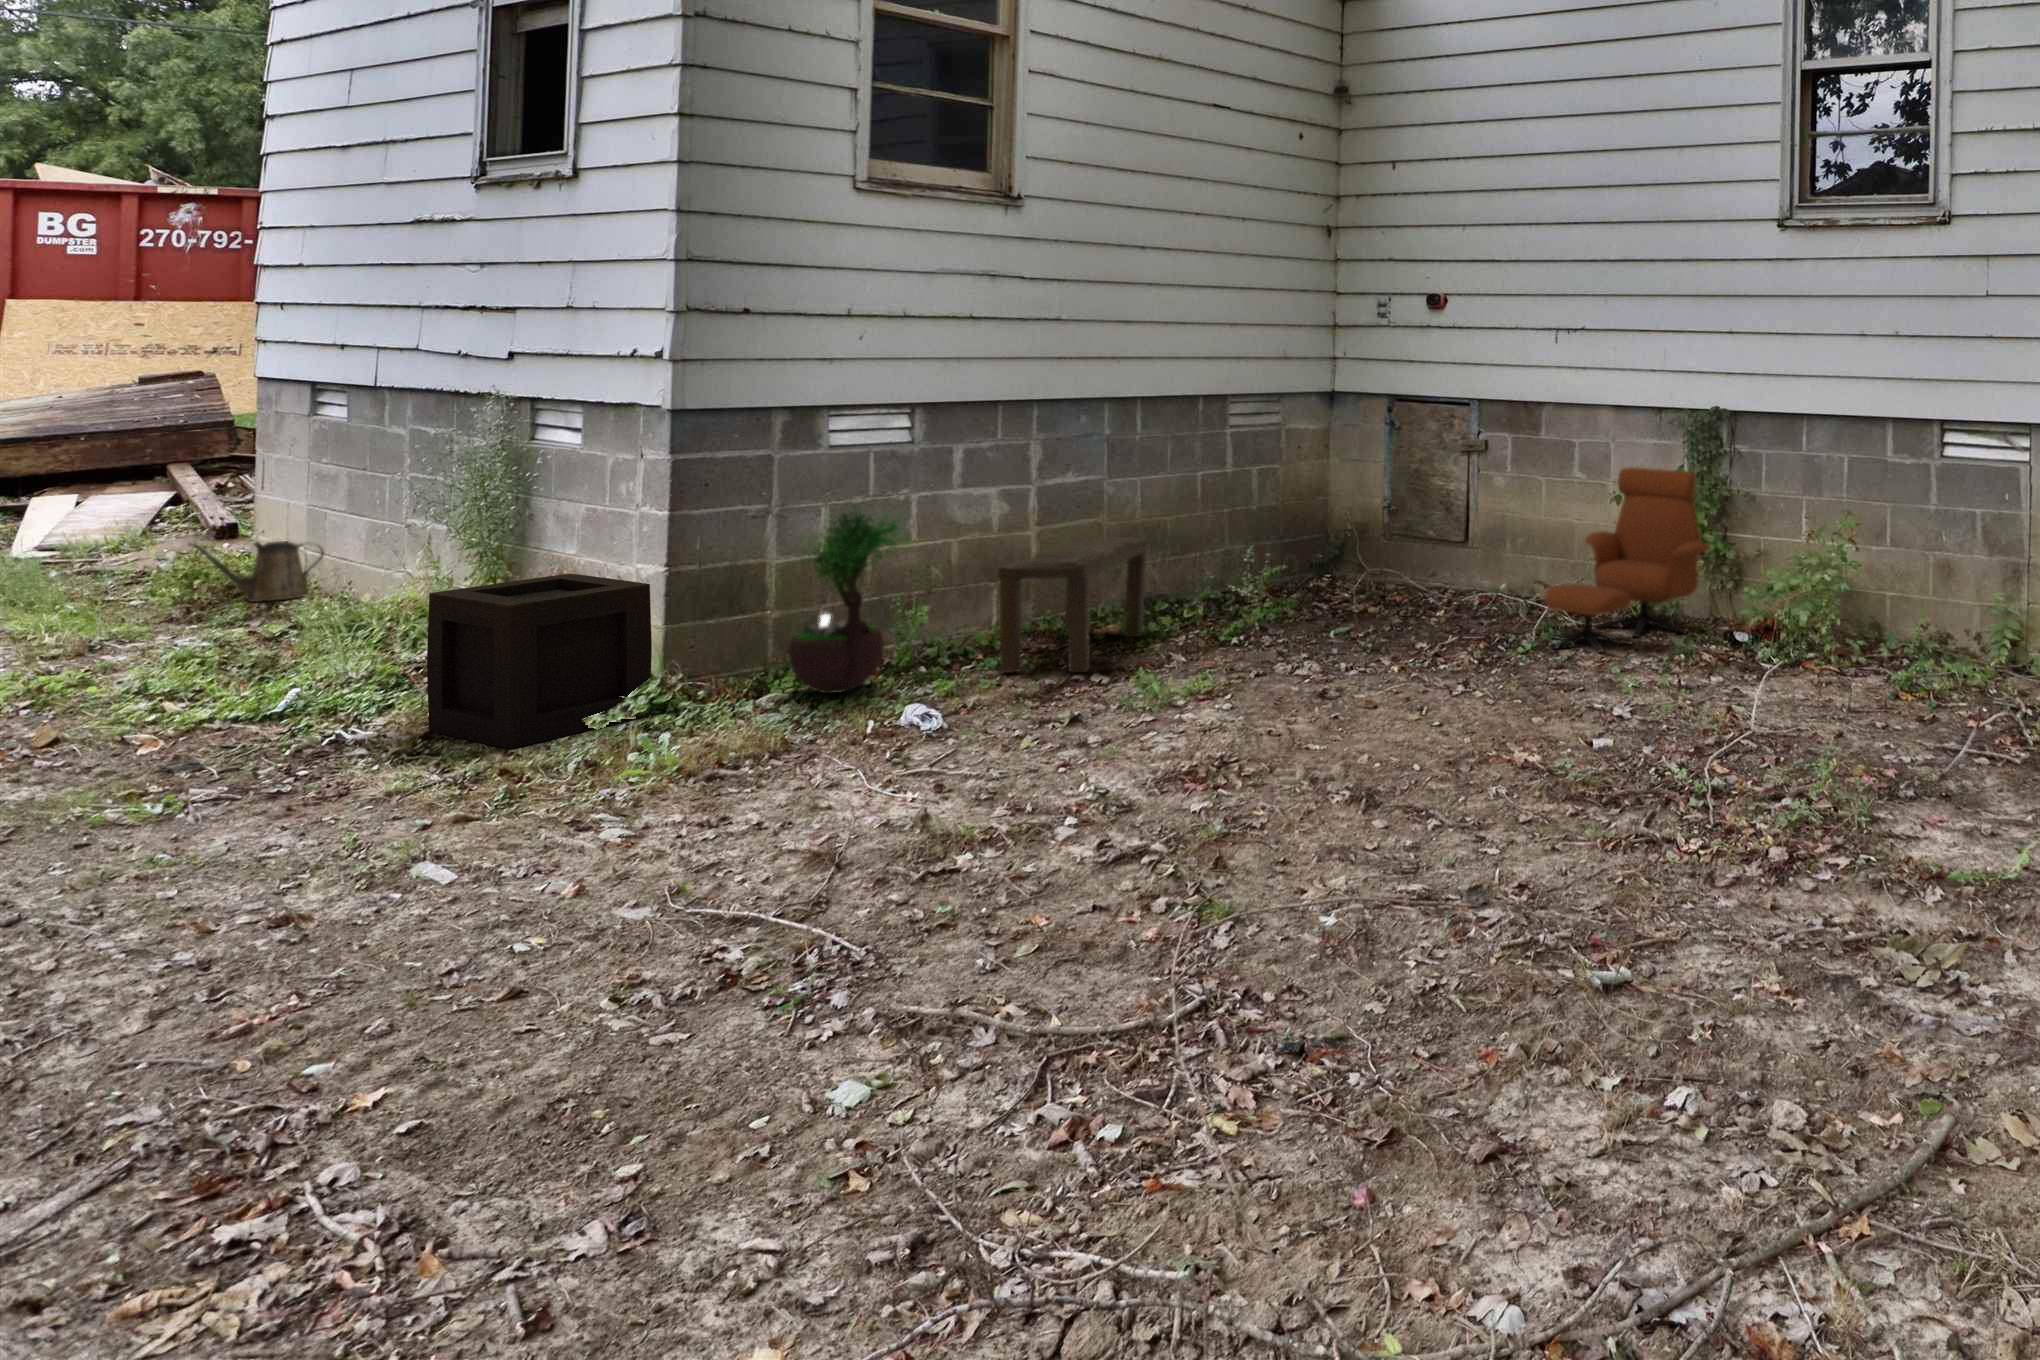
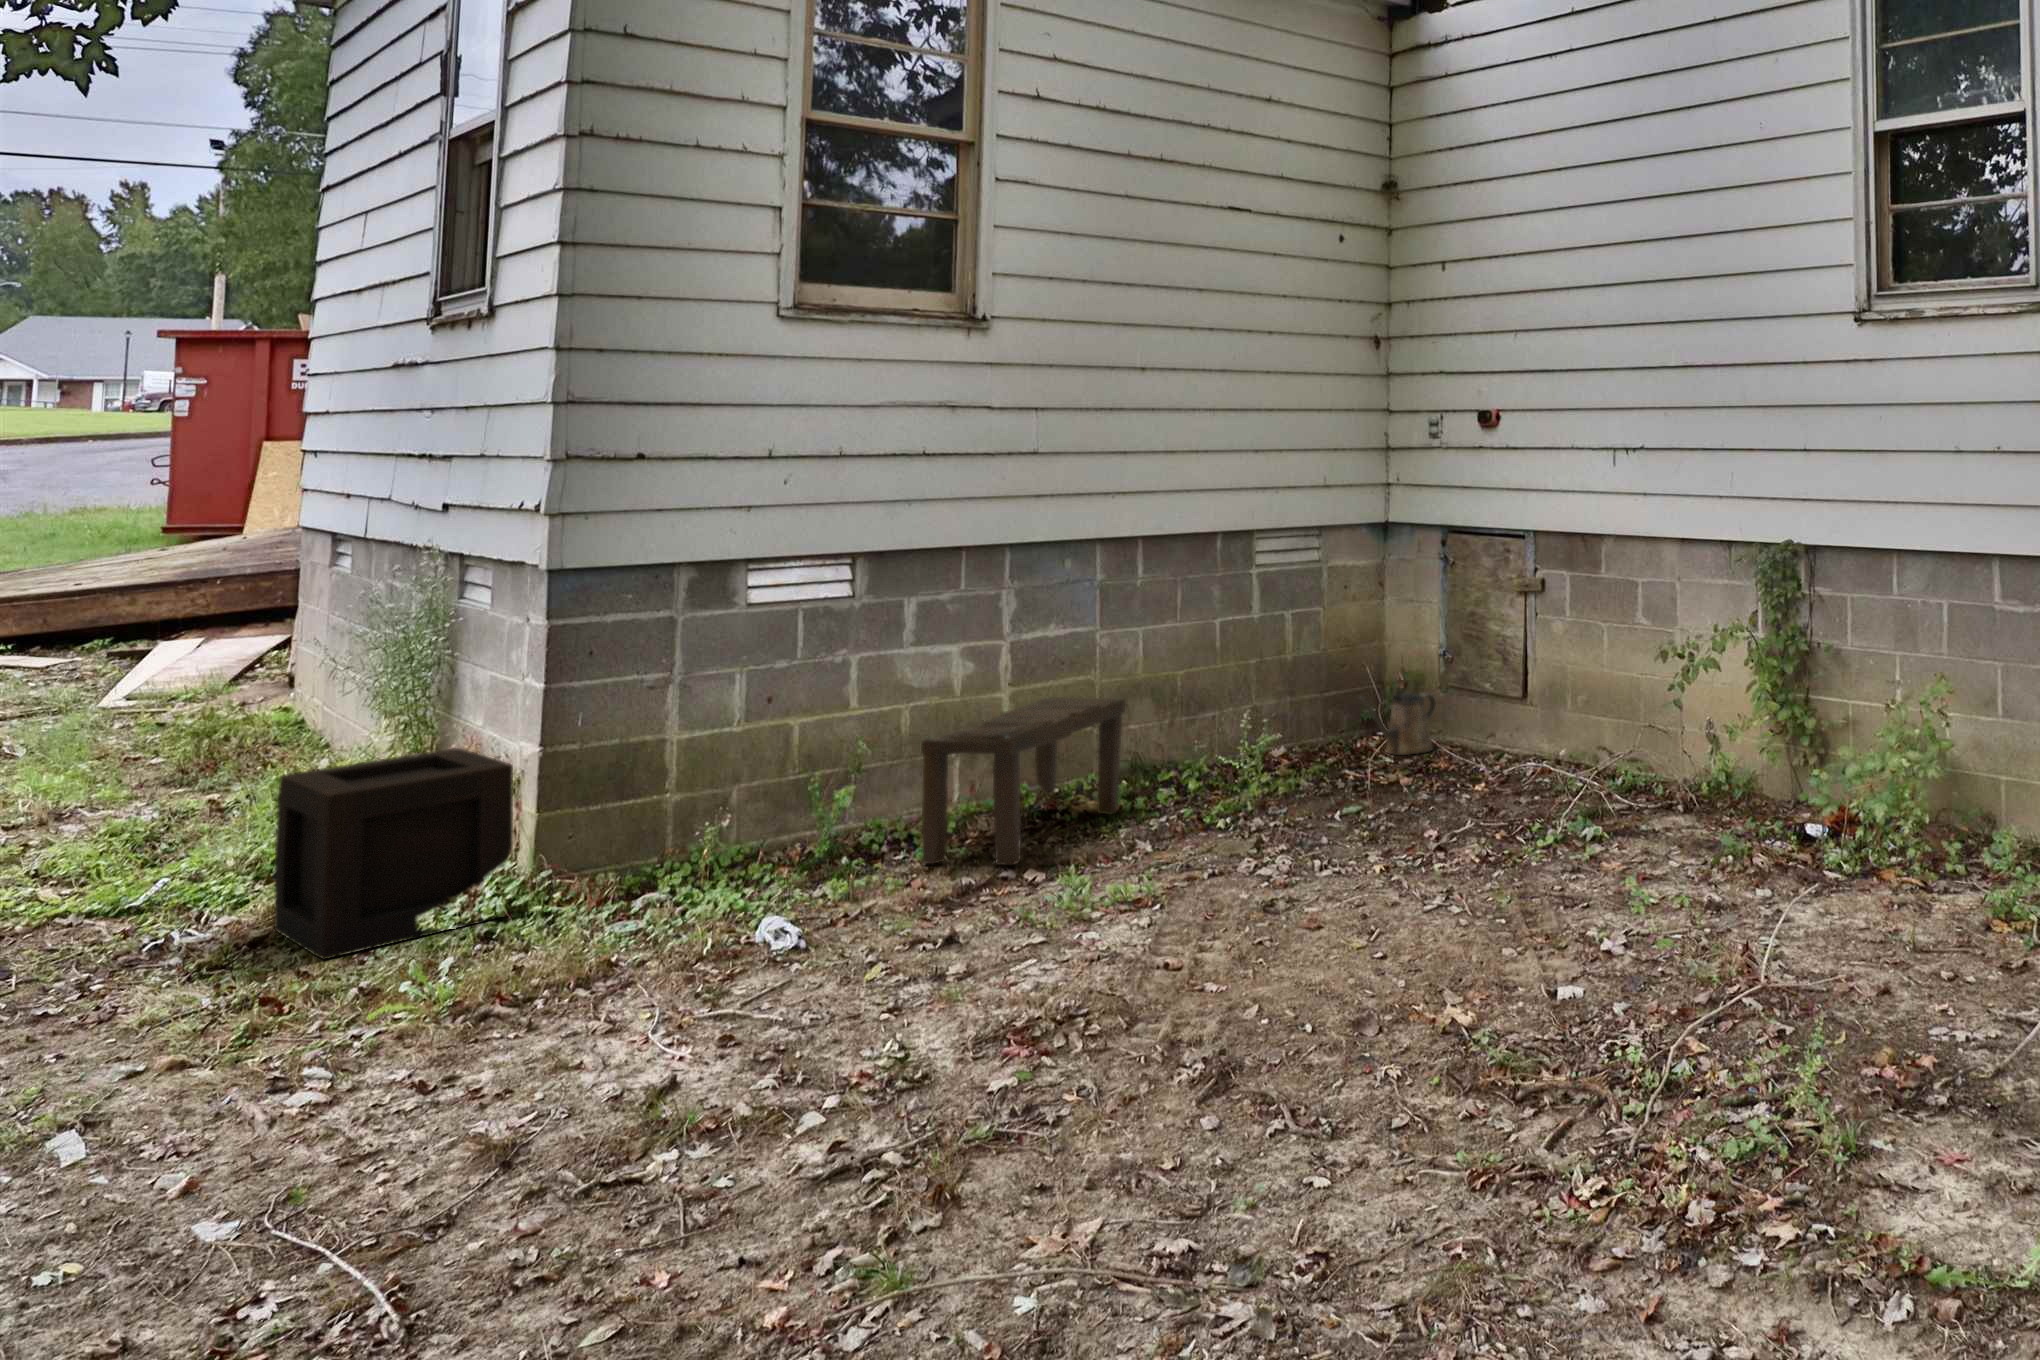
lounge chair: present [1544,467,1710,653] -> none [1568,614,1777,850]
potted tree: present [788,504,912,693] -> none [664,659,811,889]
watering can: present [189,541,324,602] -> present [1359,693,1436,755]

